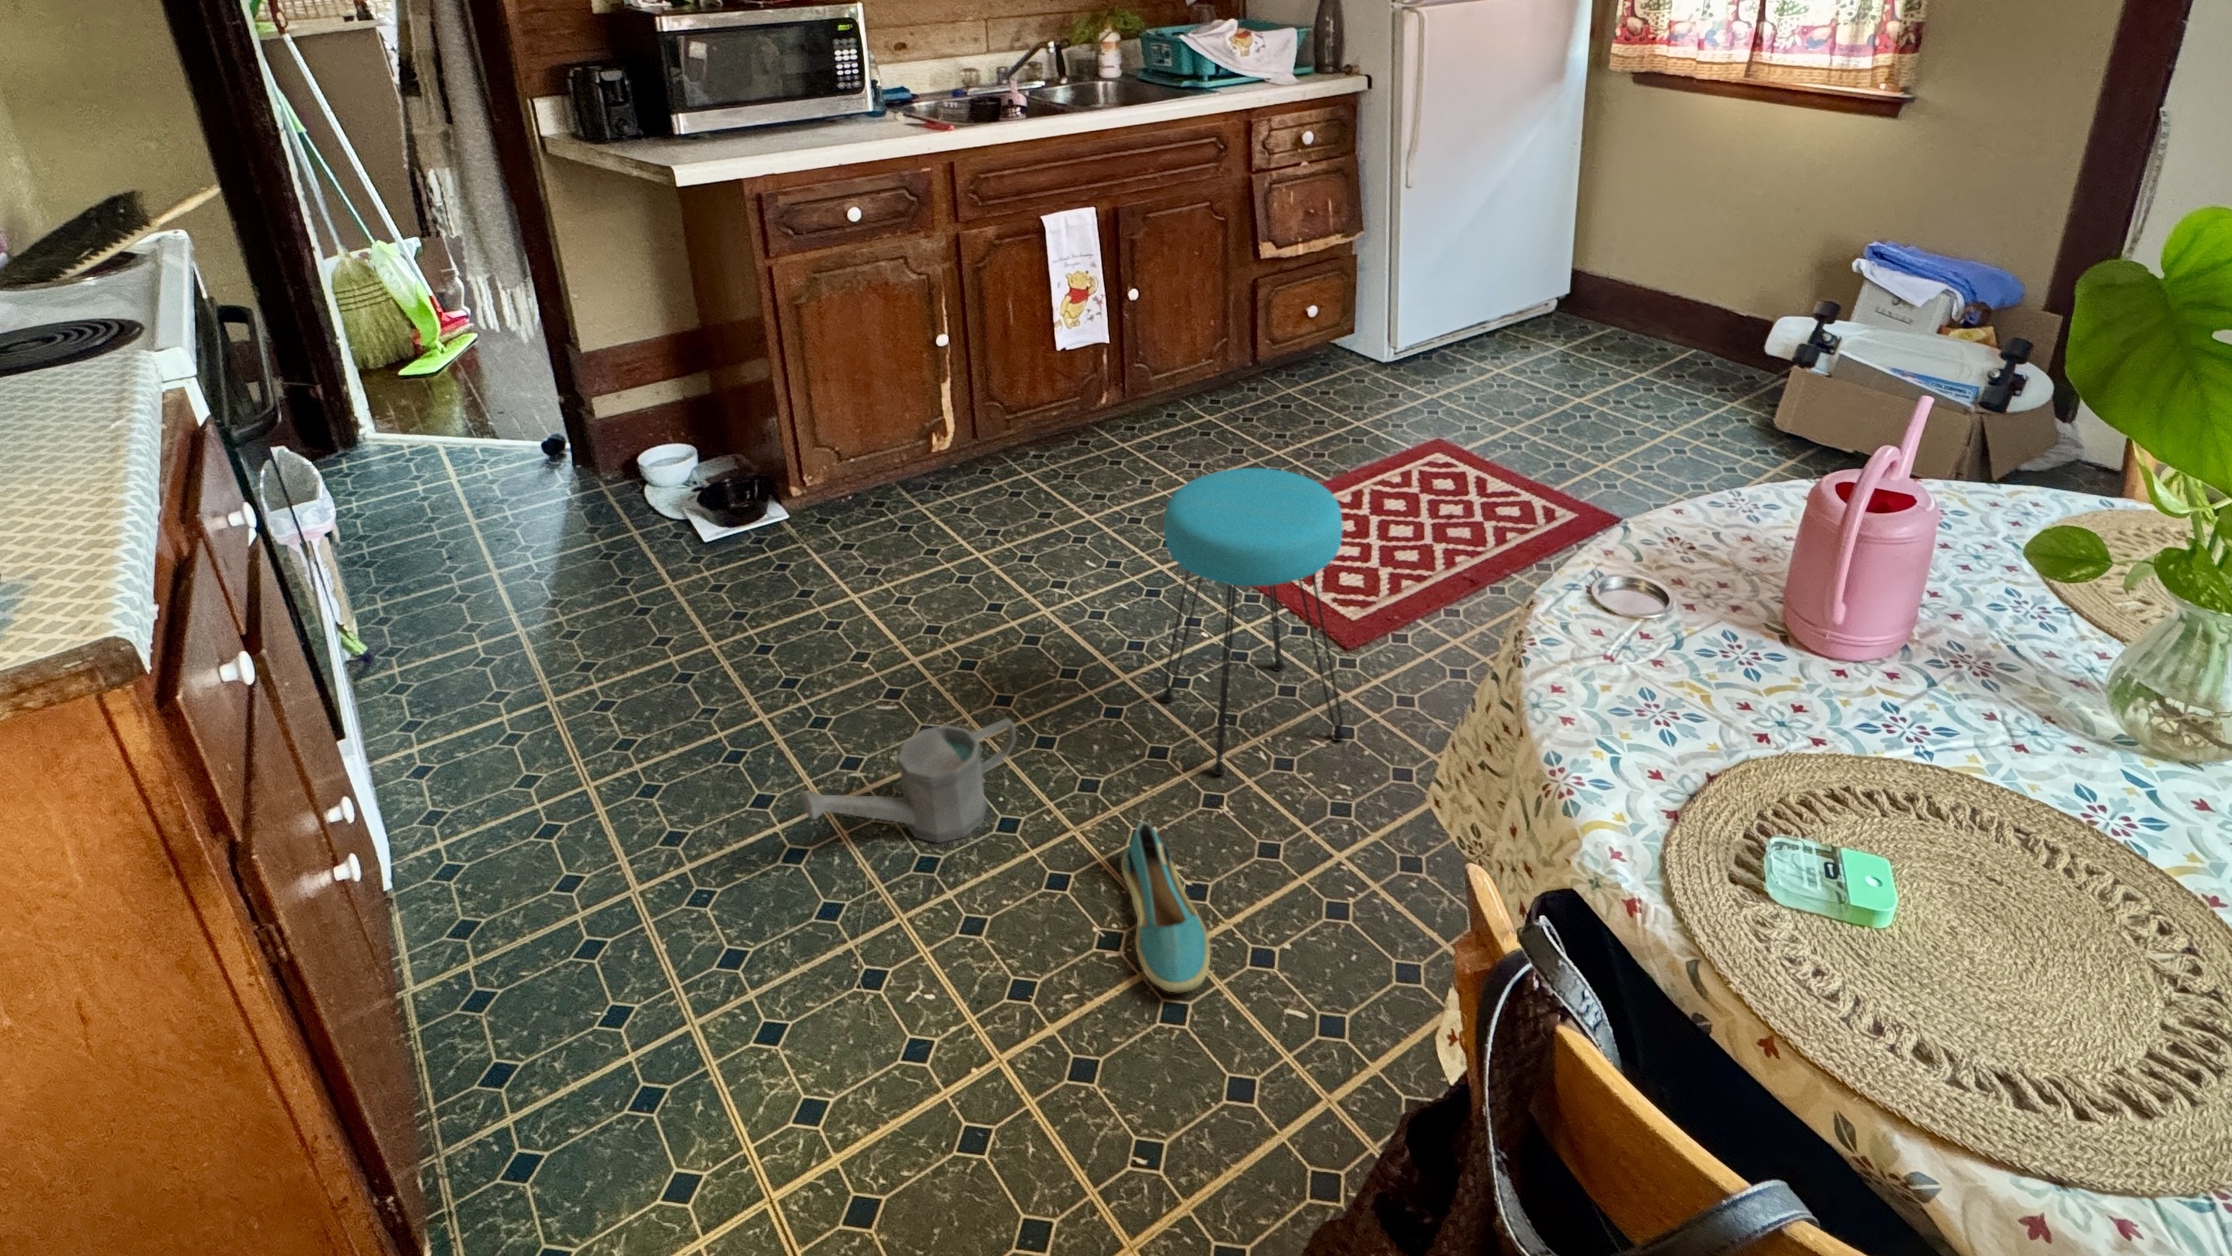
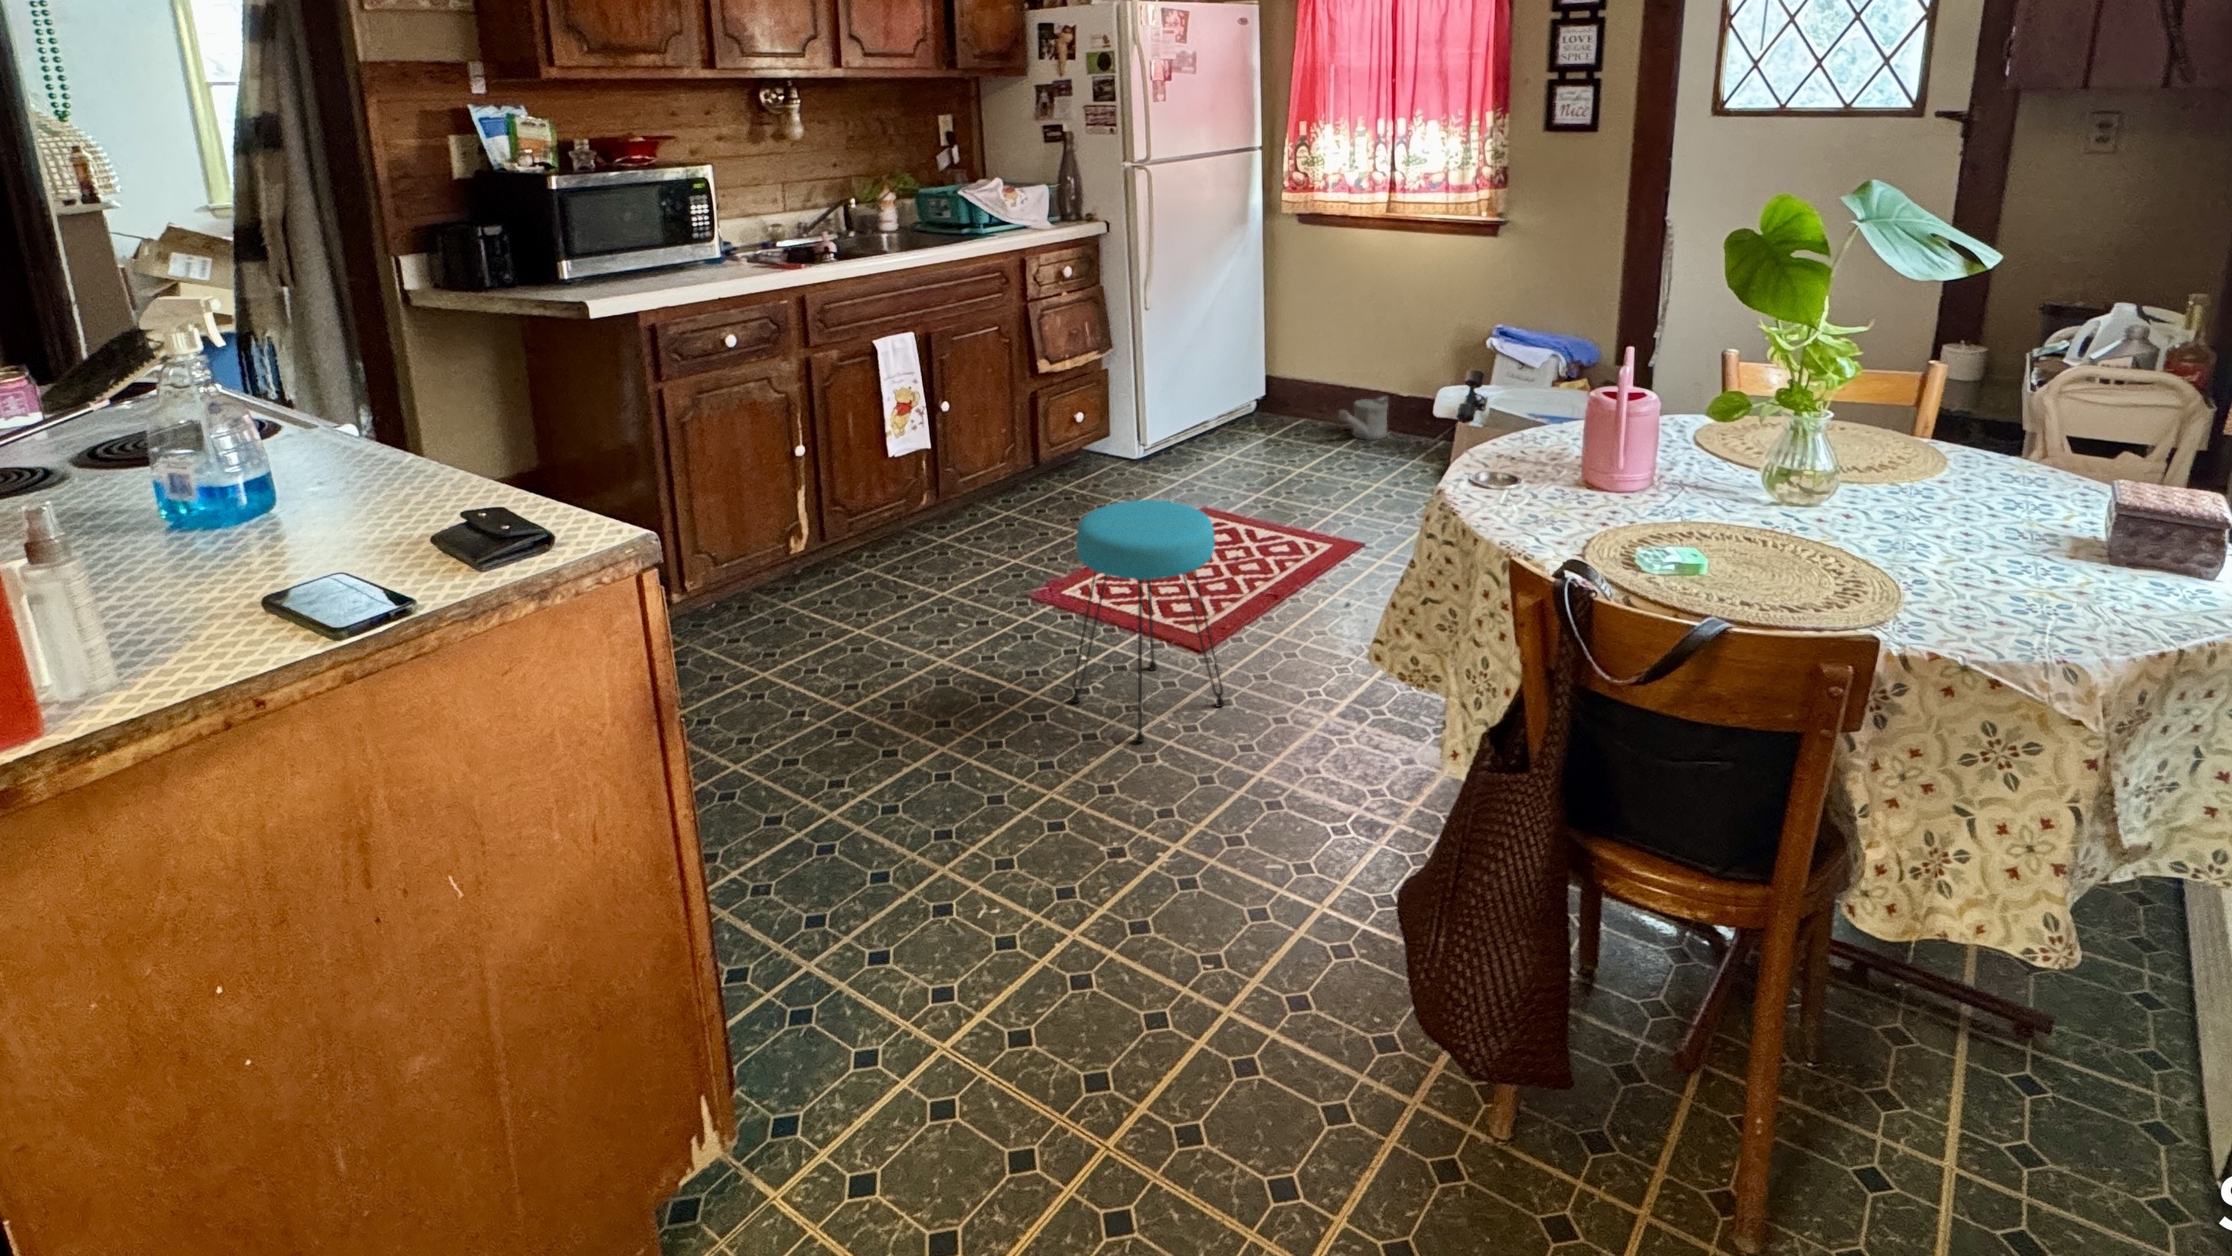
watering can: present [801,719,1017,843] -> present [1339,396,1388,440]
shoe: present [1121,822,1210,993] -> none [1095,768,1196,874]

